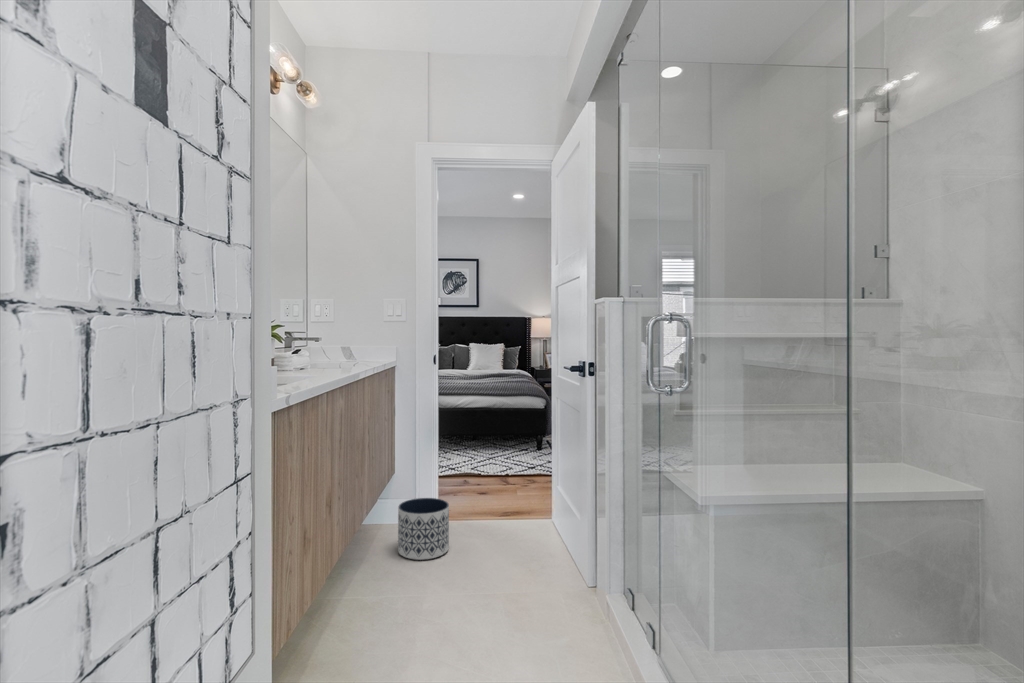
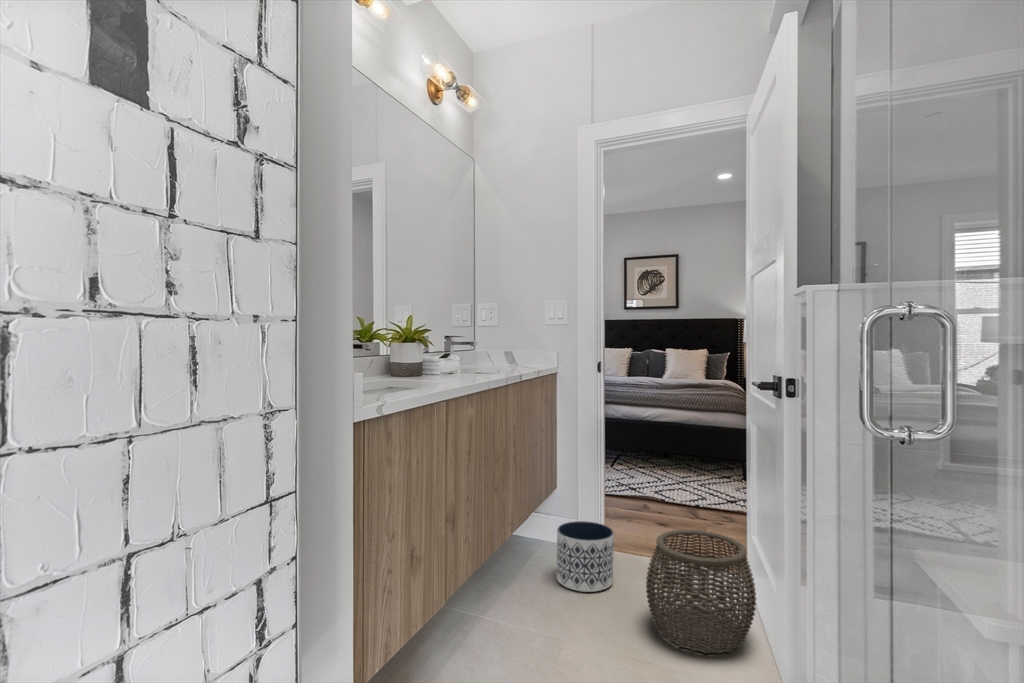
woven basket: none [482,492,569,591] -> present [646,530,756,654]

